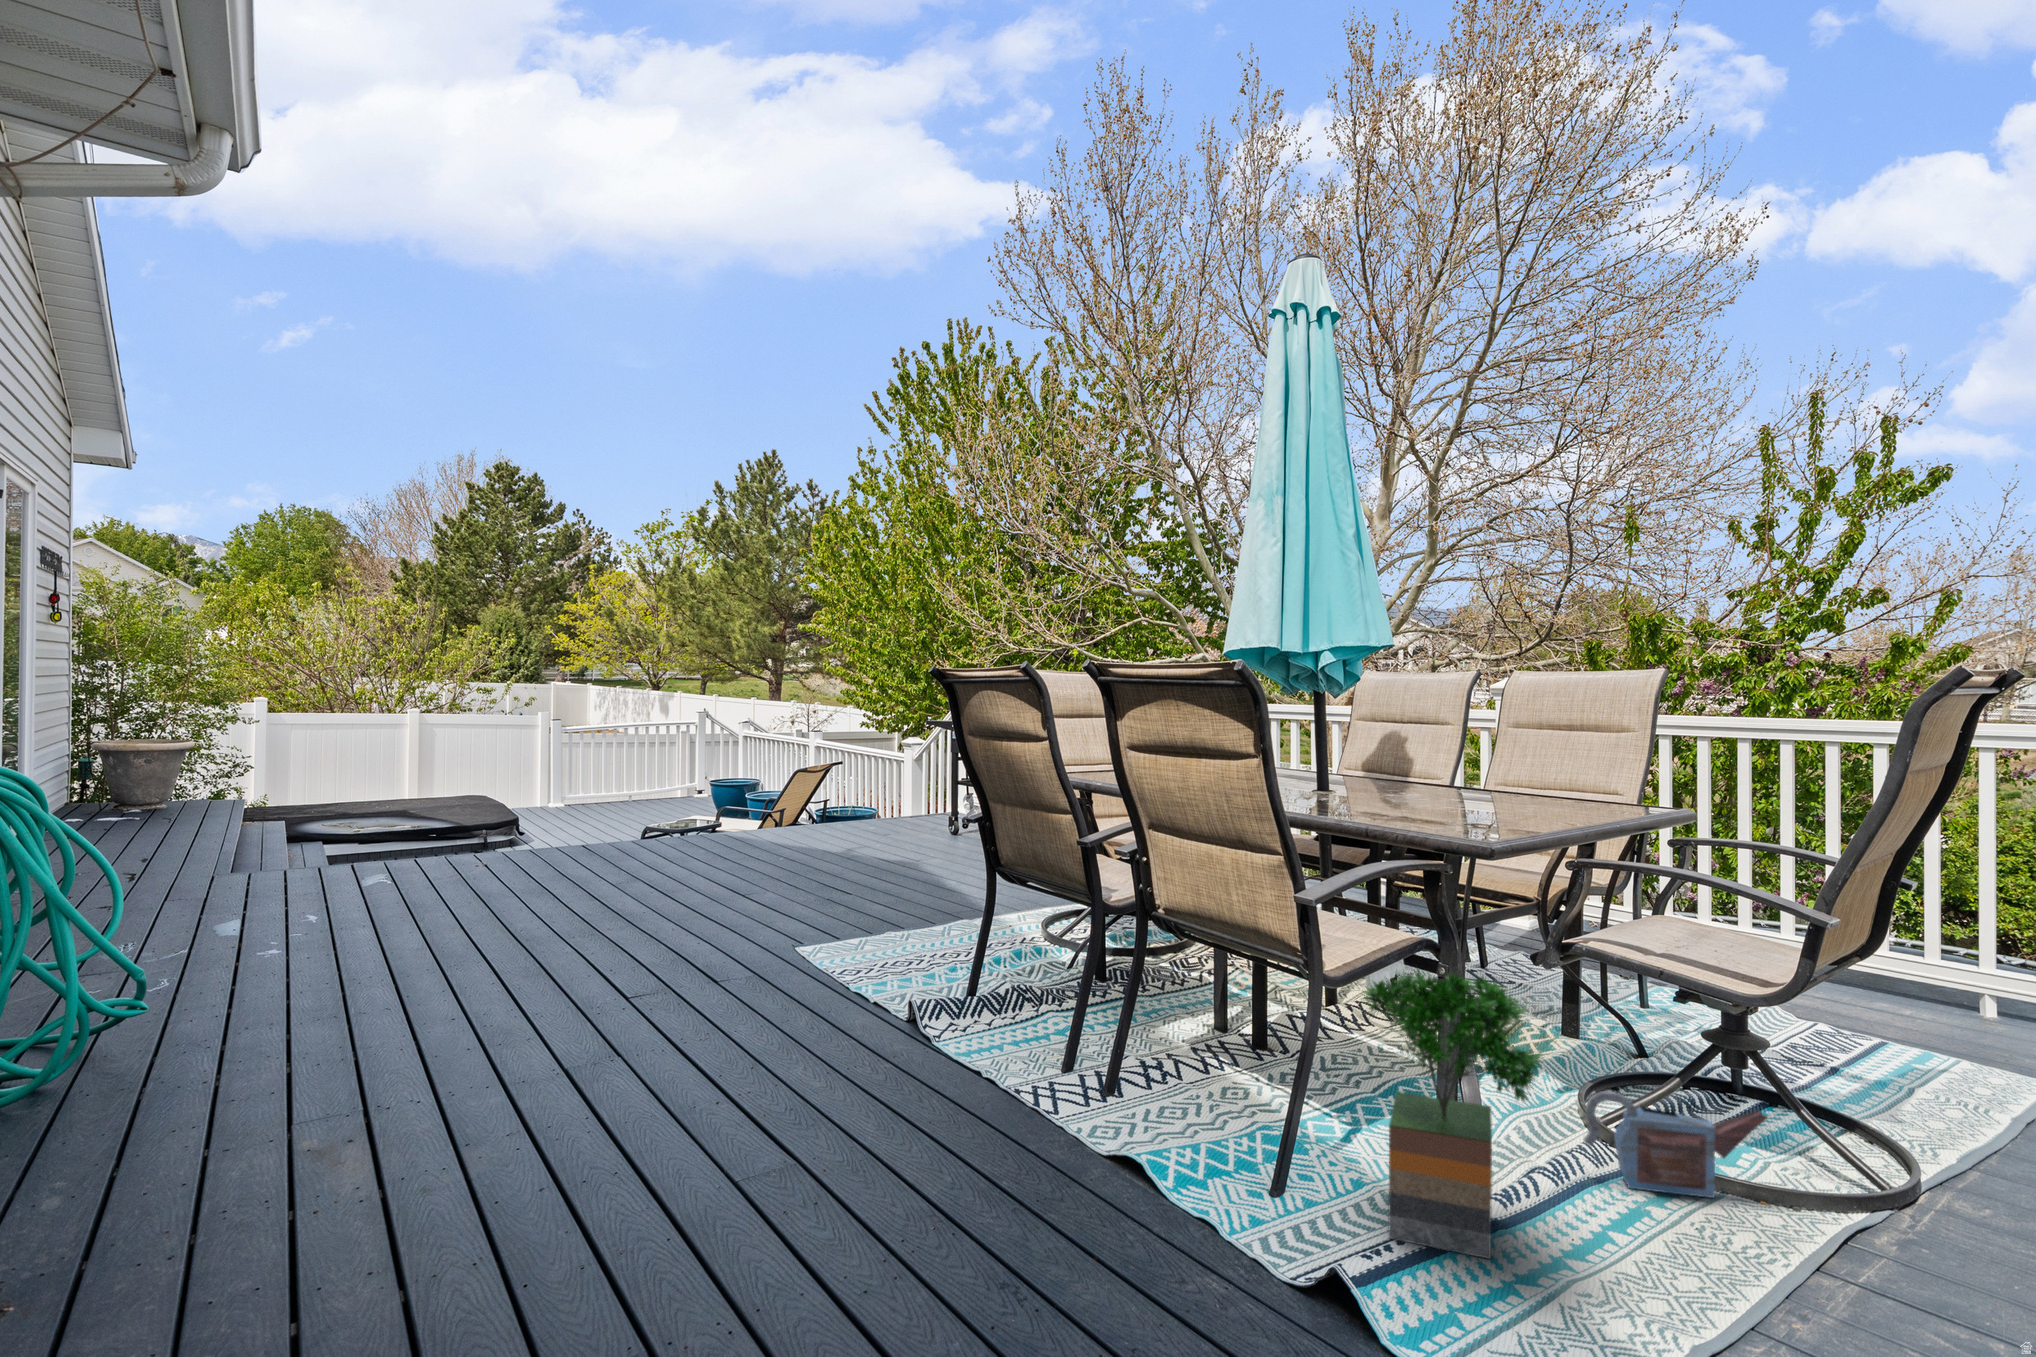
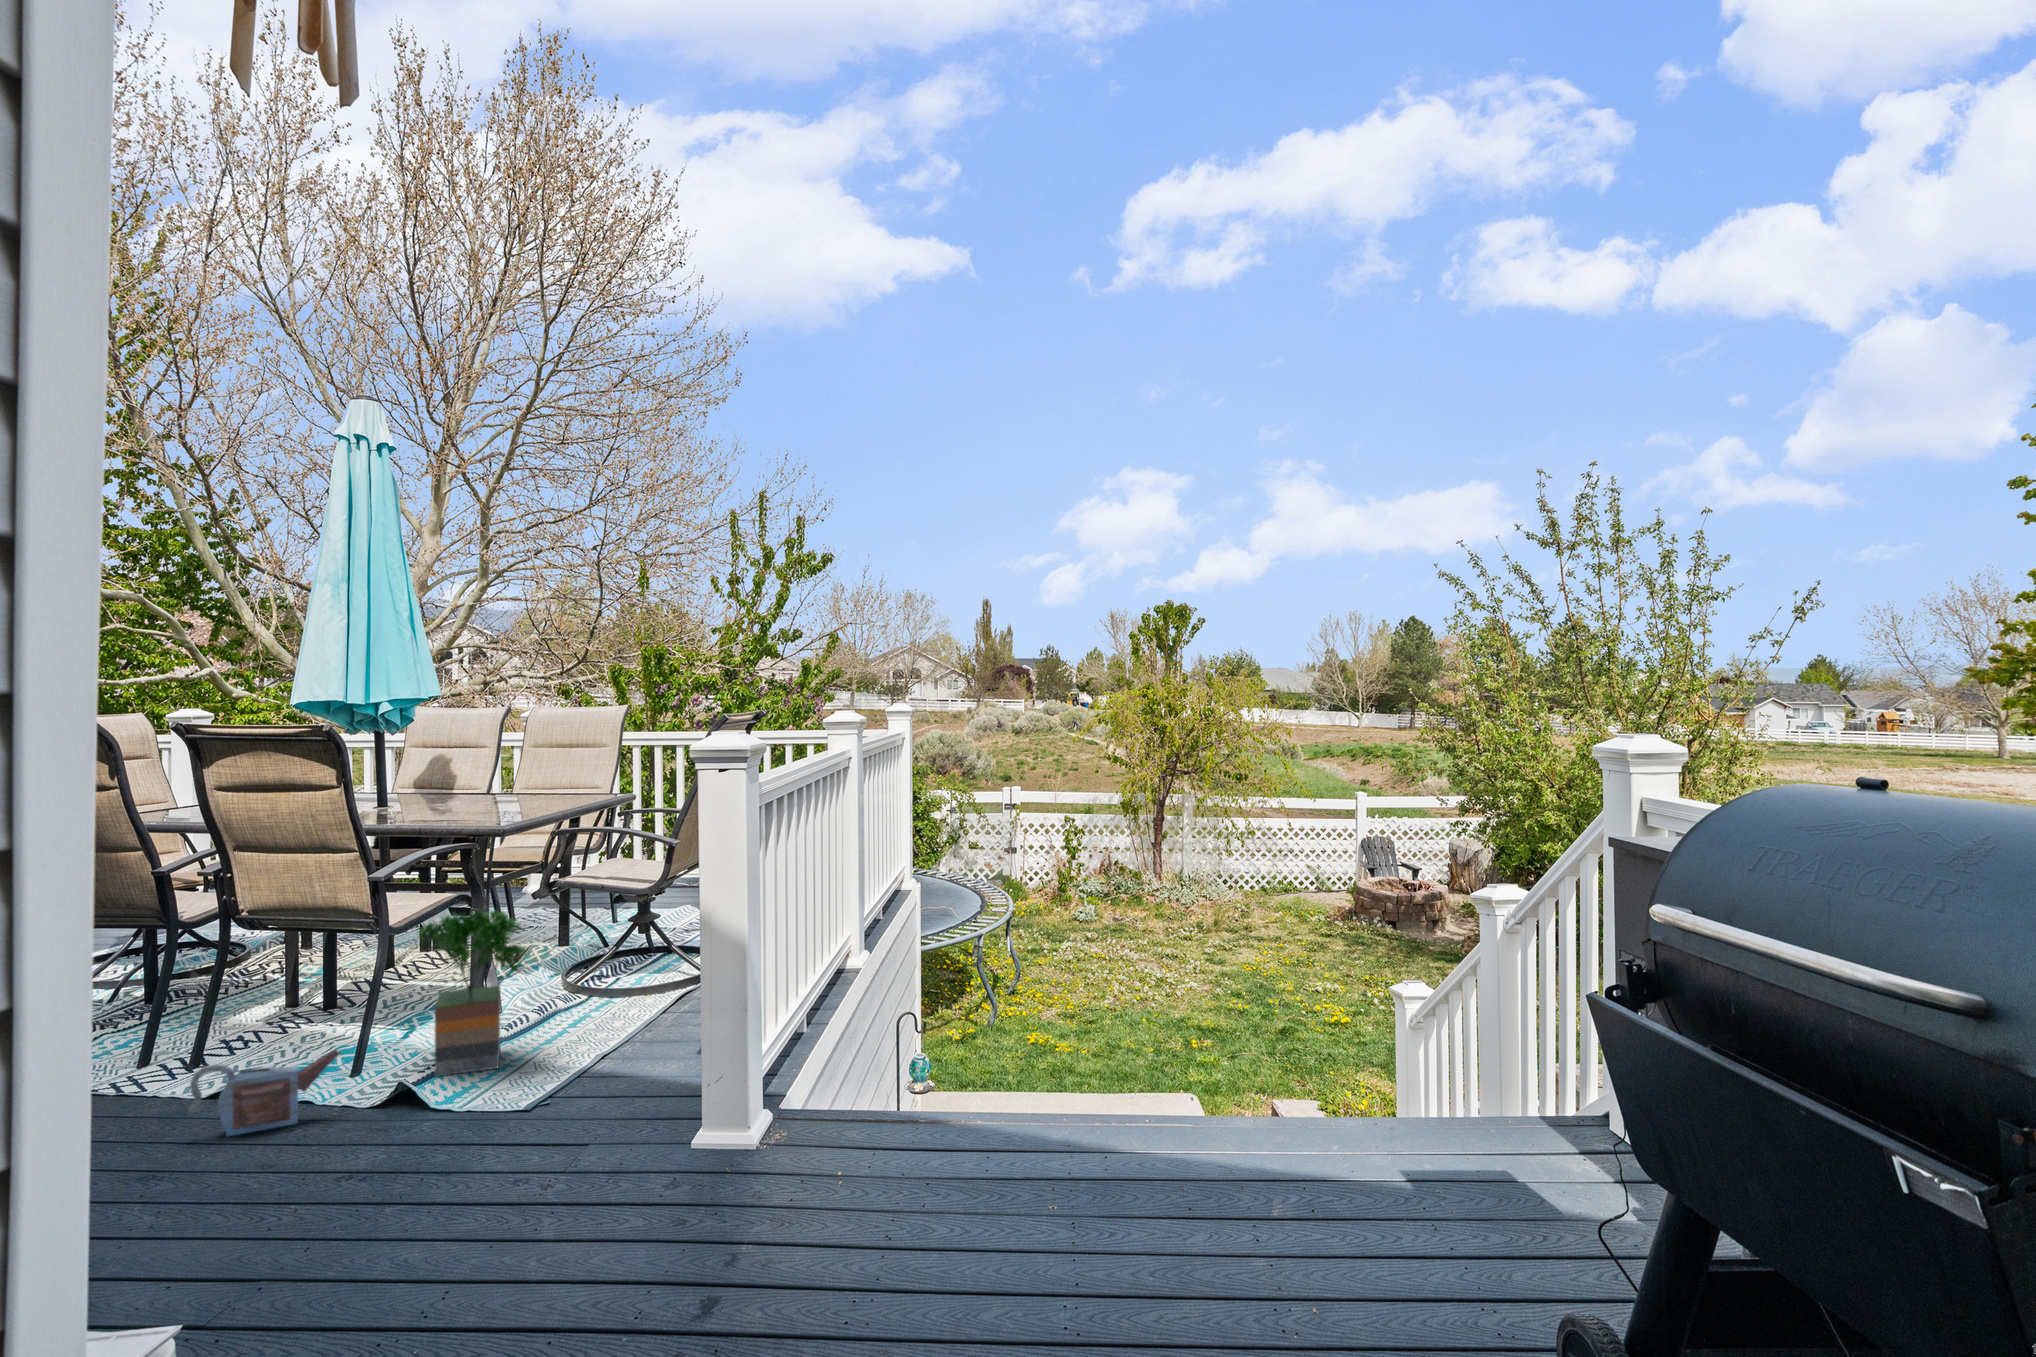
watering can: present [1584,1091,1767,1198] -> present [189,1050,341,1136]

